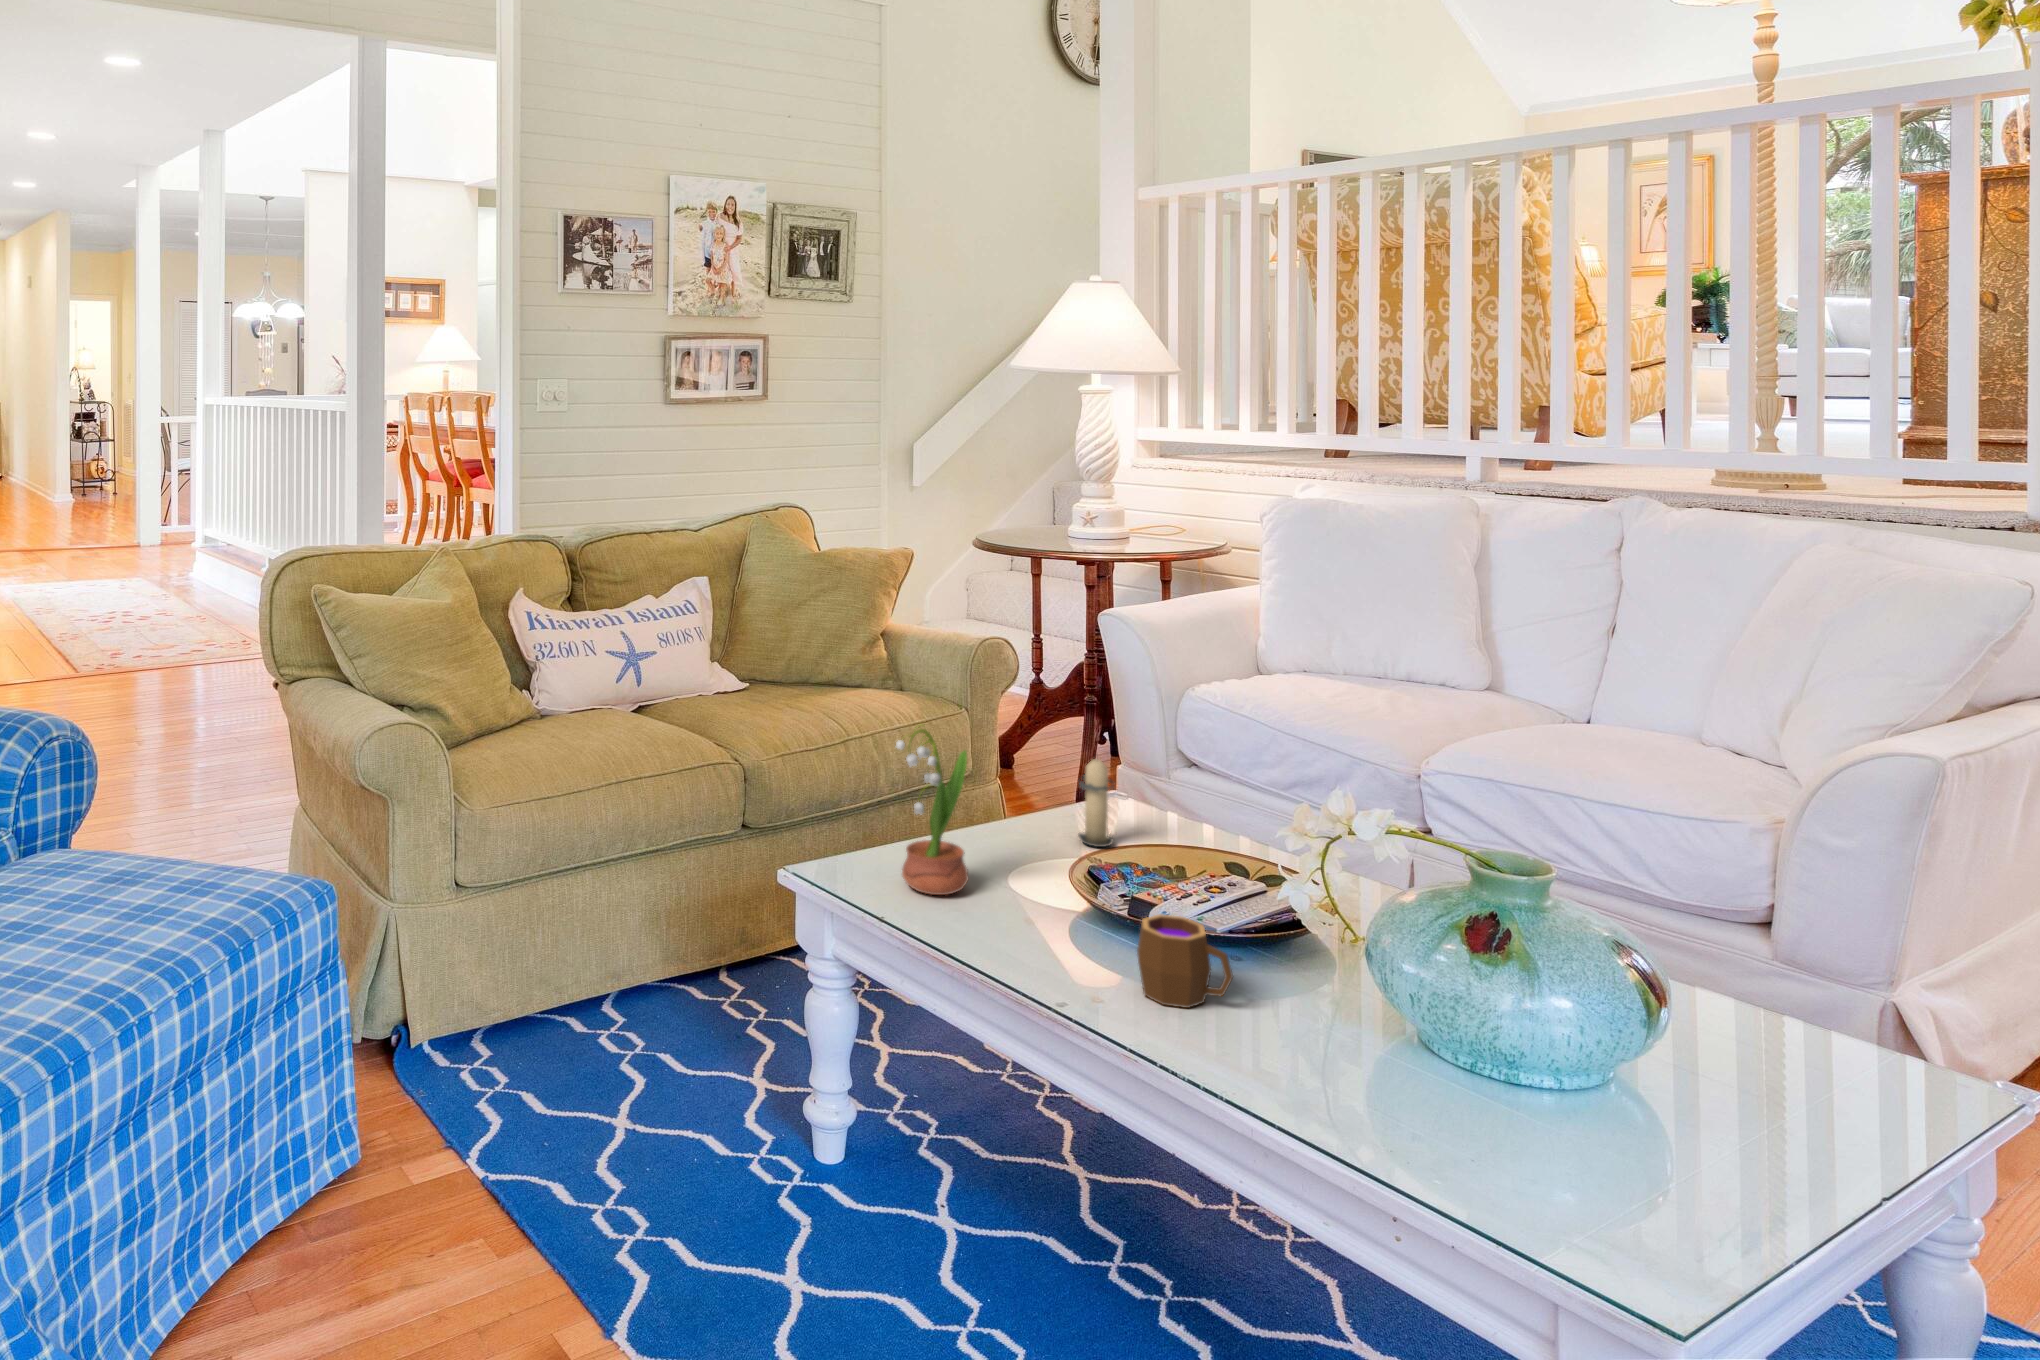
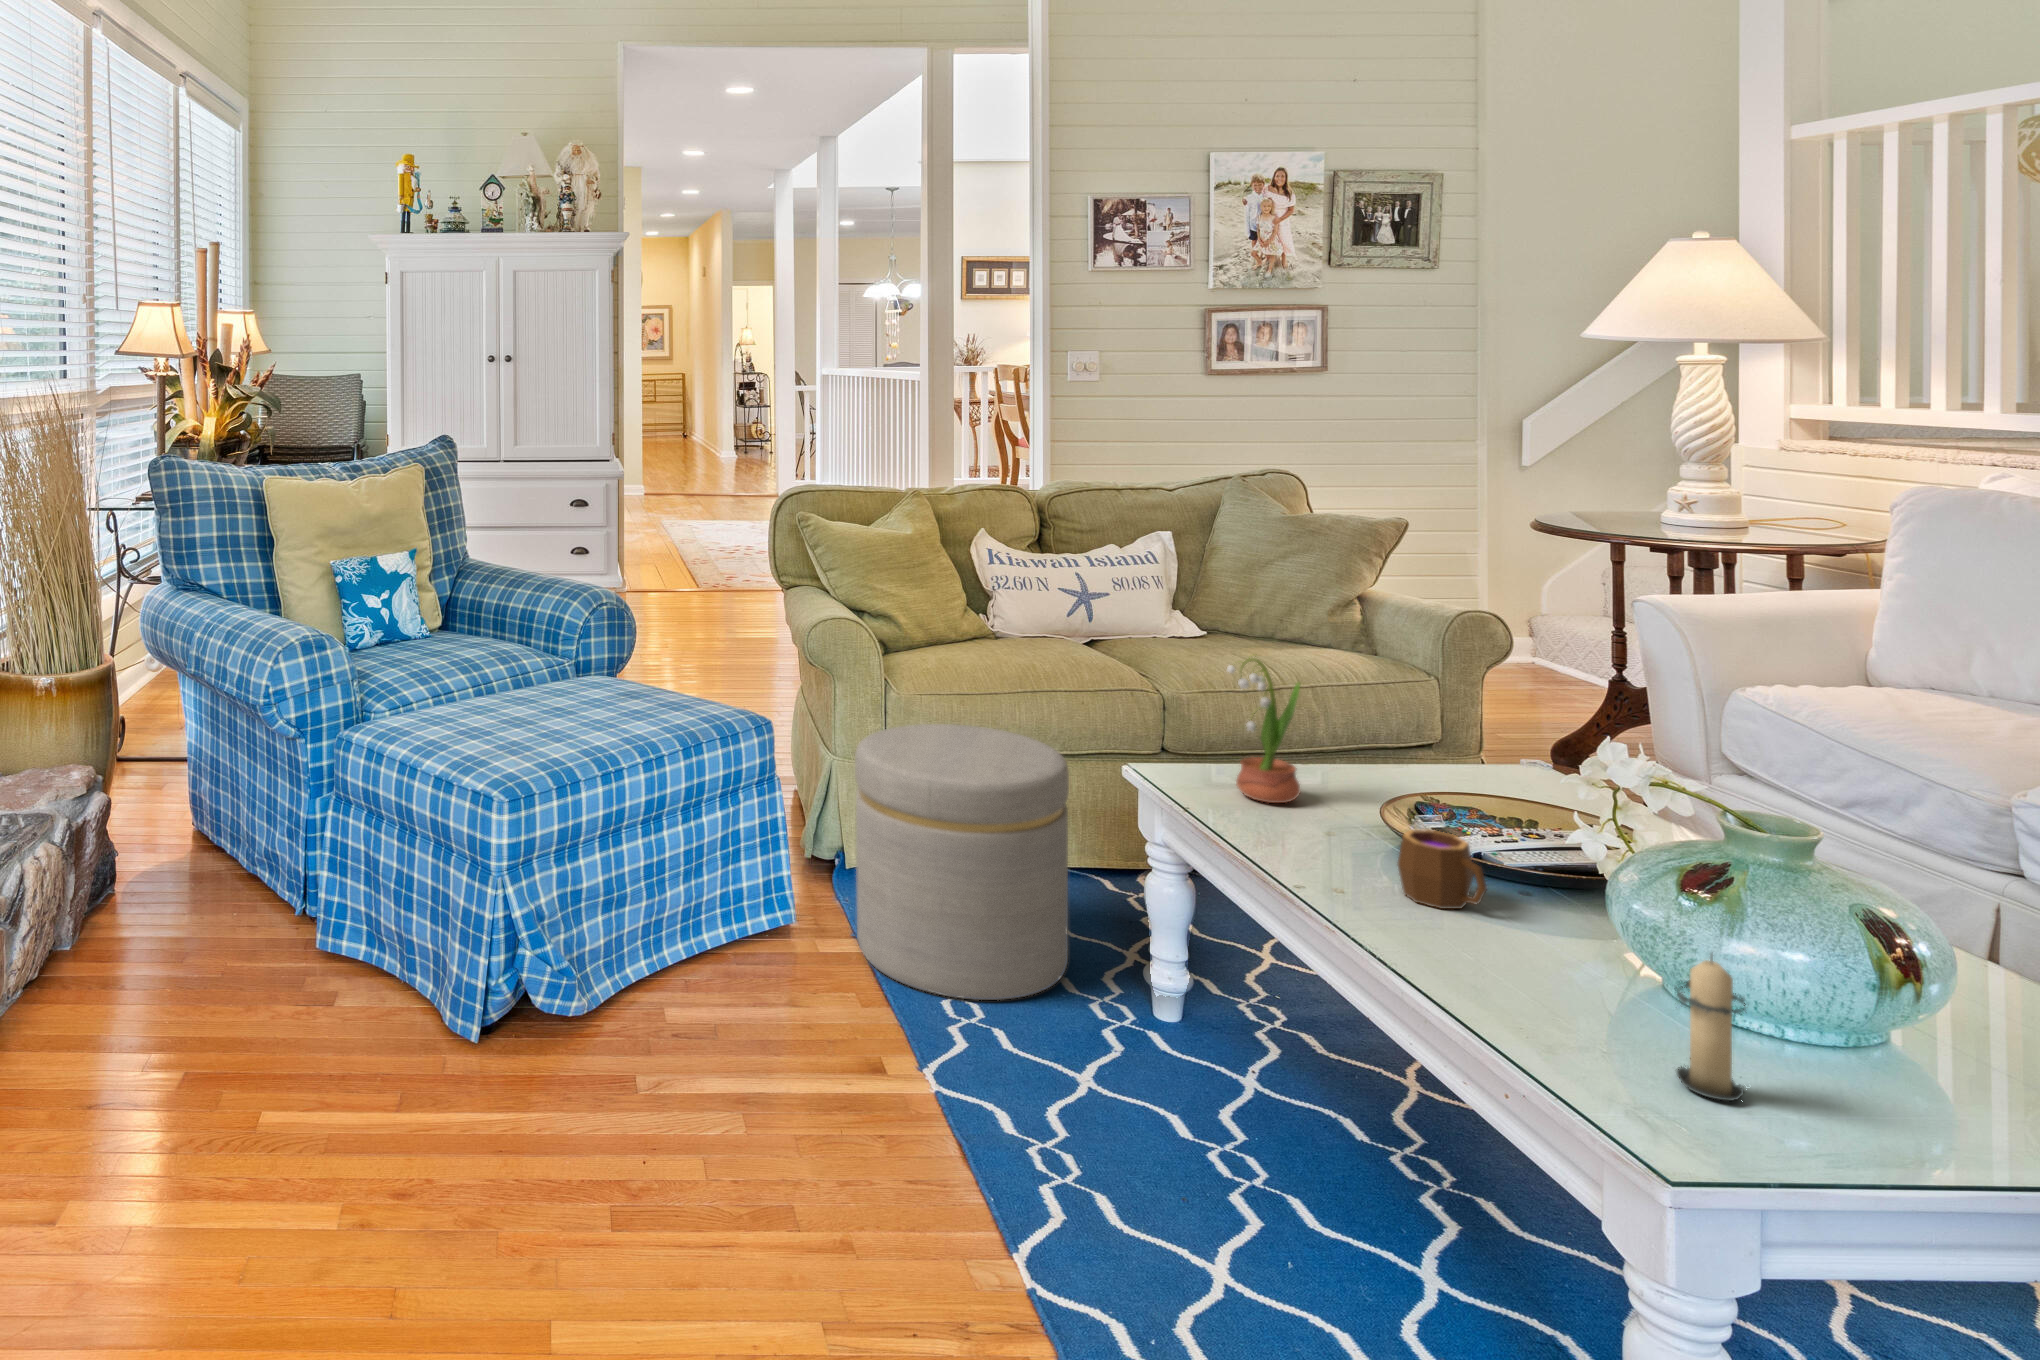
candle: present [1078,759,1114,847] -> present [1676,954,1746,1101]
ottoman: none [451,844,713,1218] -> present [855,724,1069,1000]

